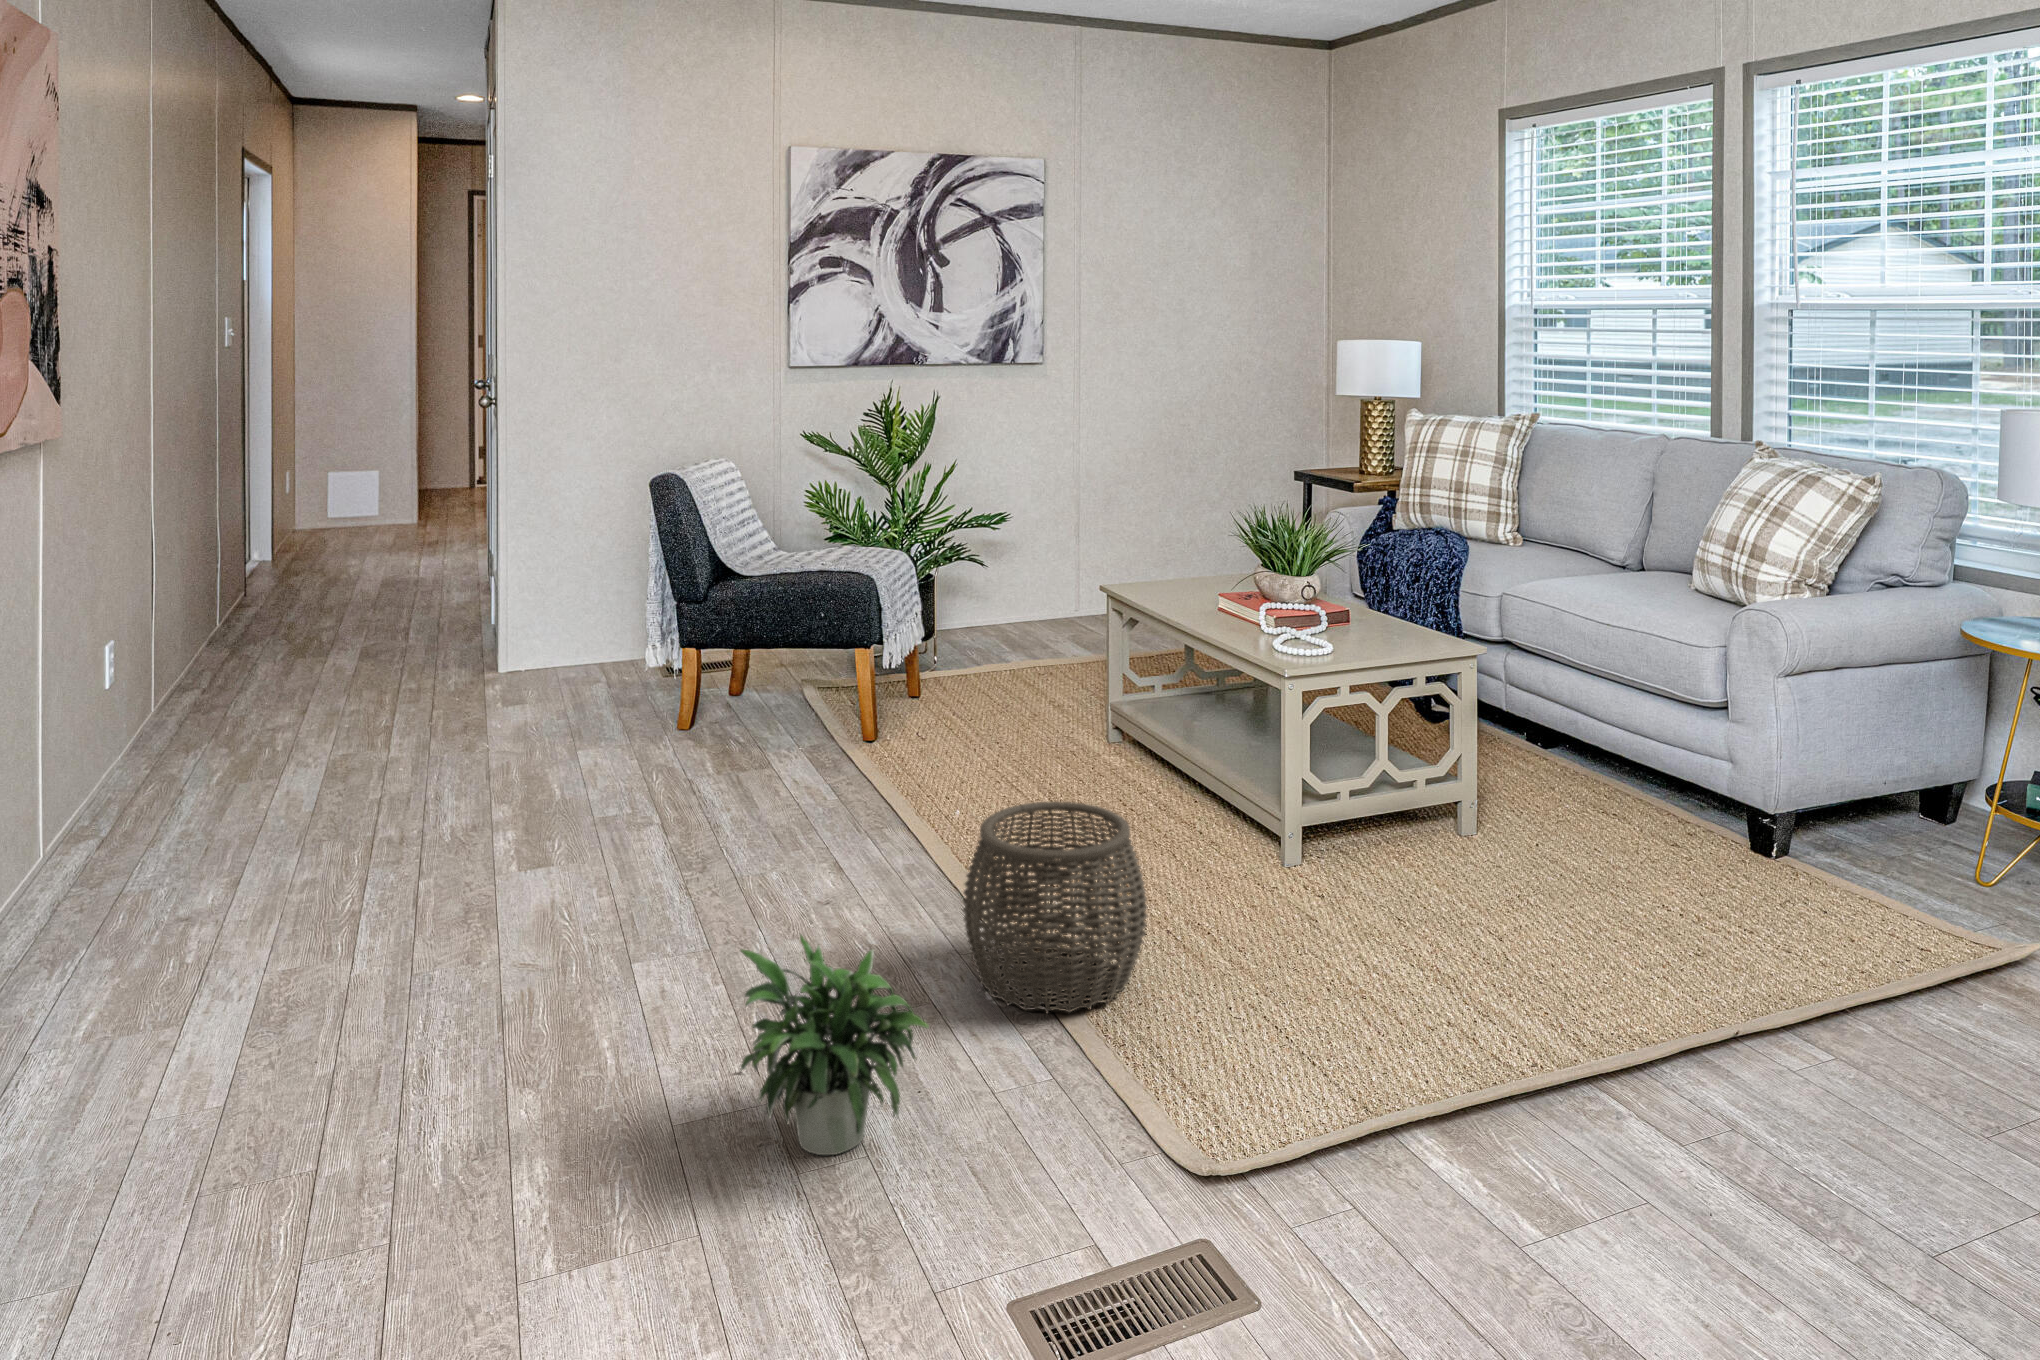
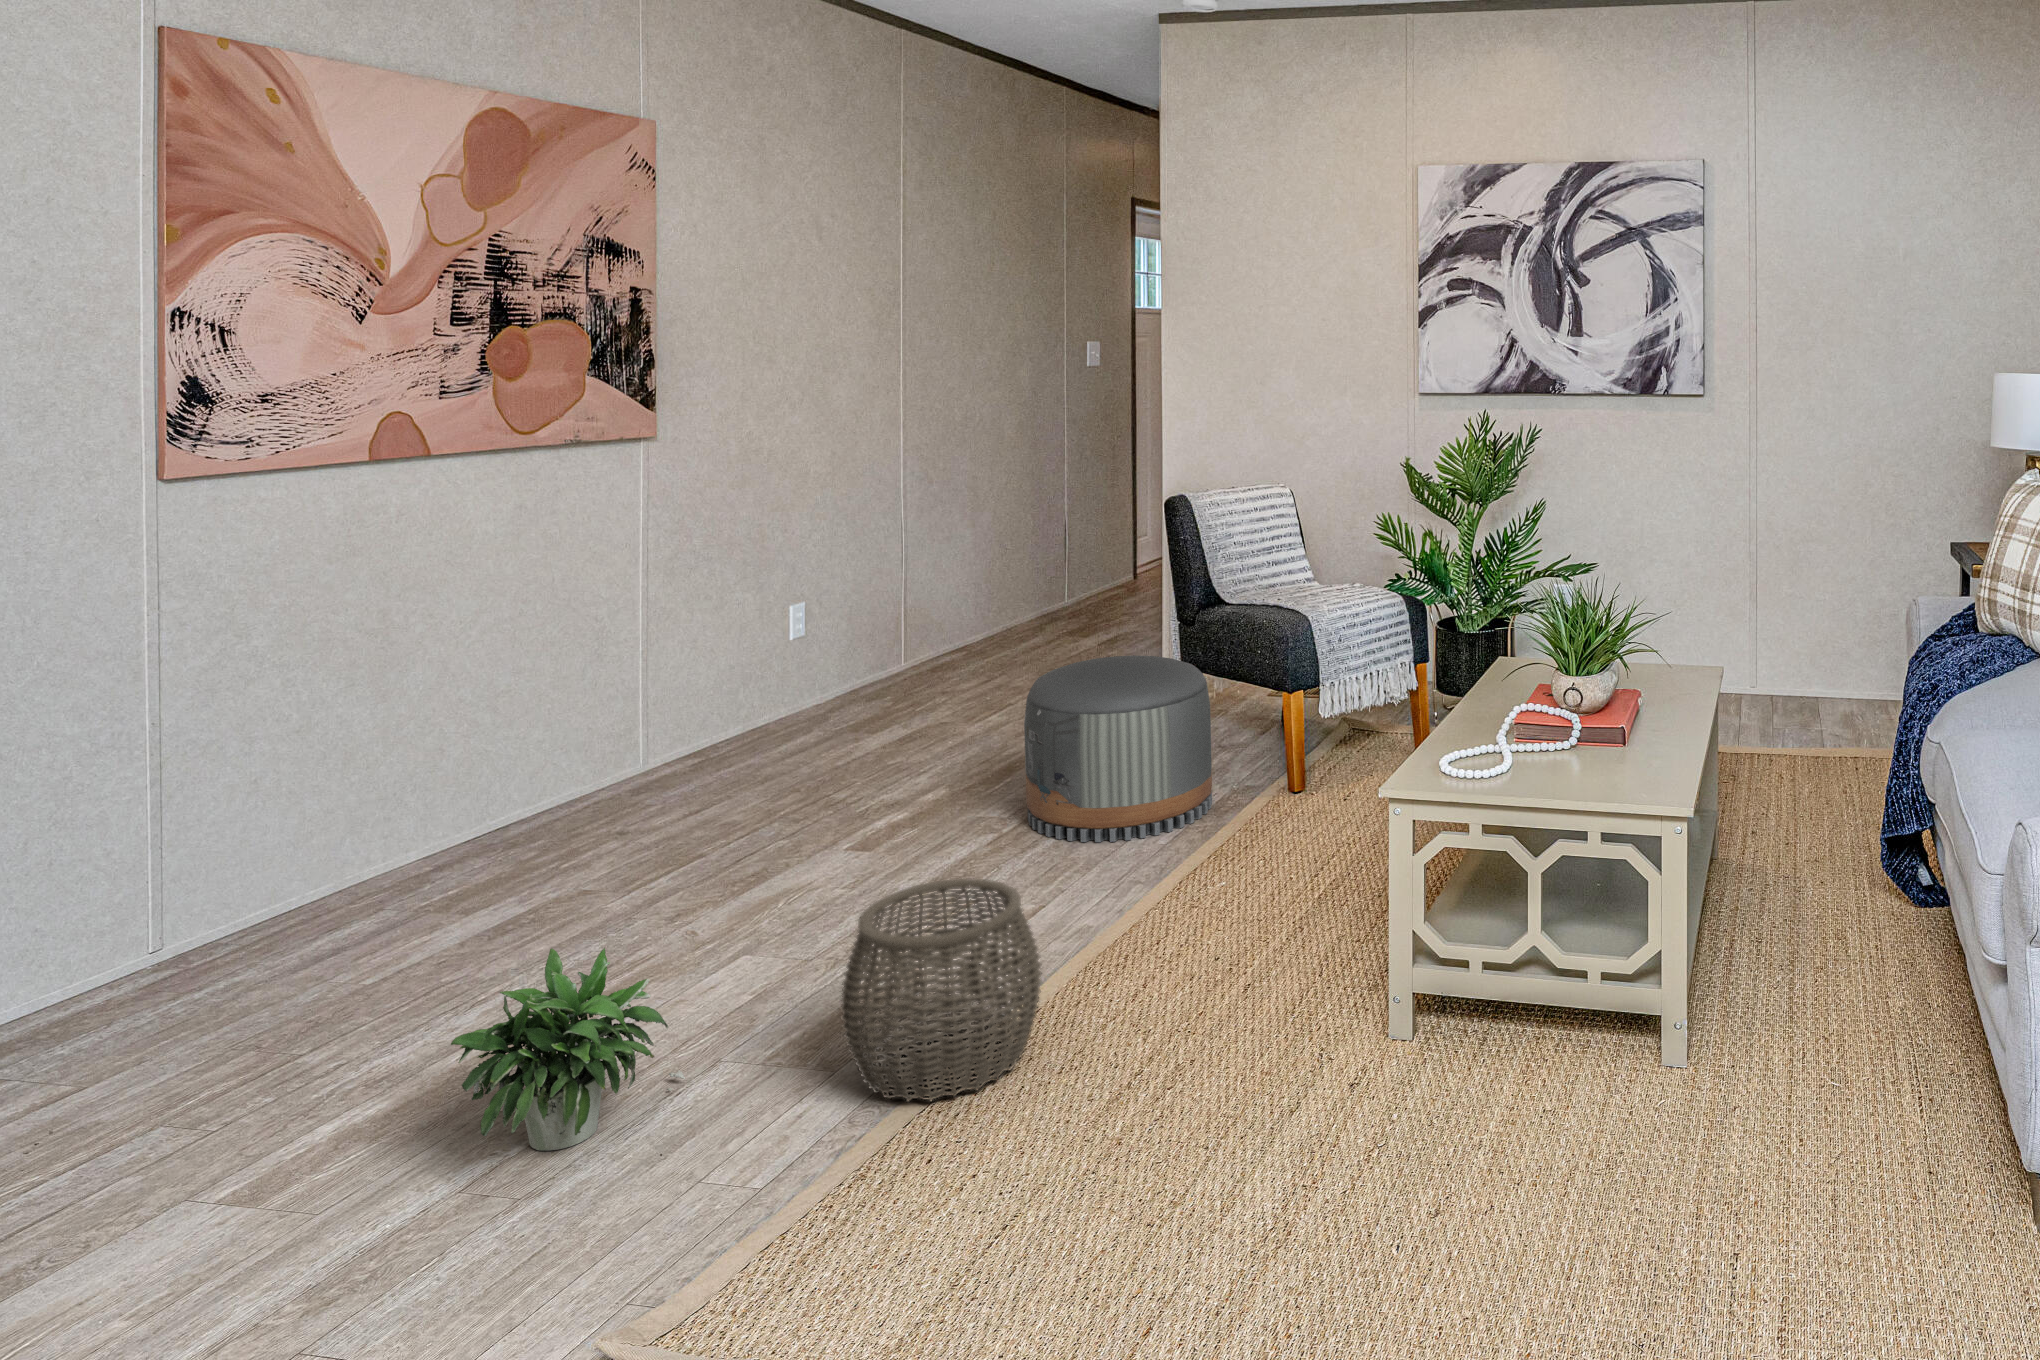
pouf: none [651,628,845,821] -> present [1024,655,1212,842]

